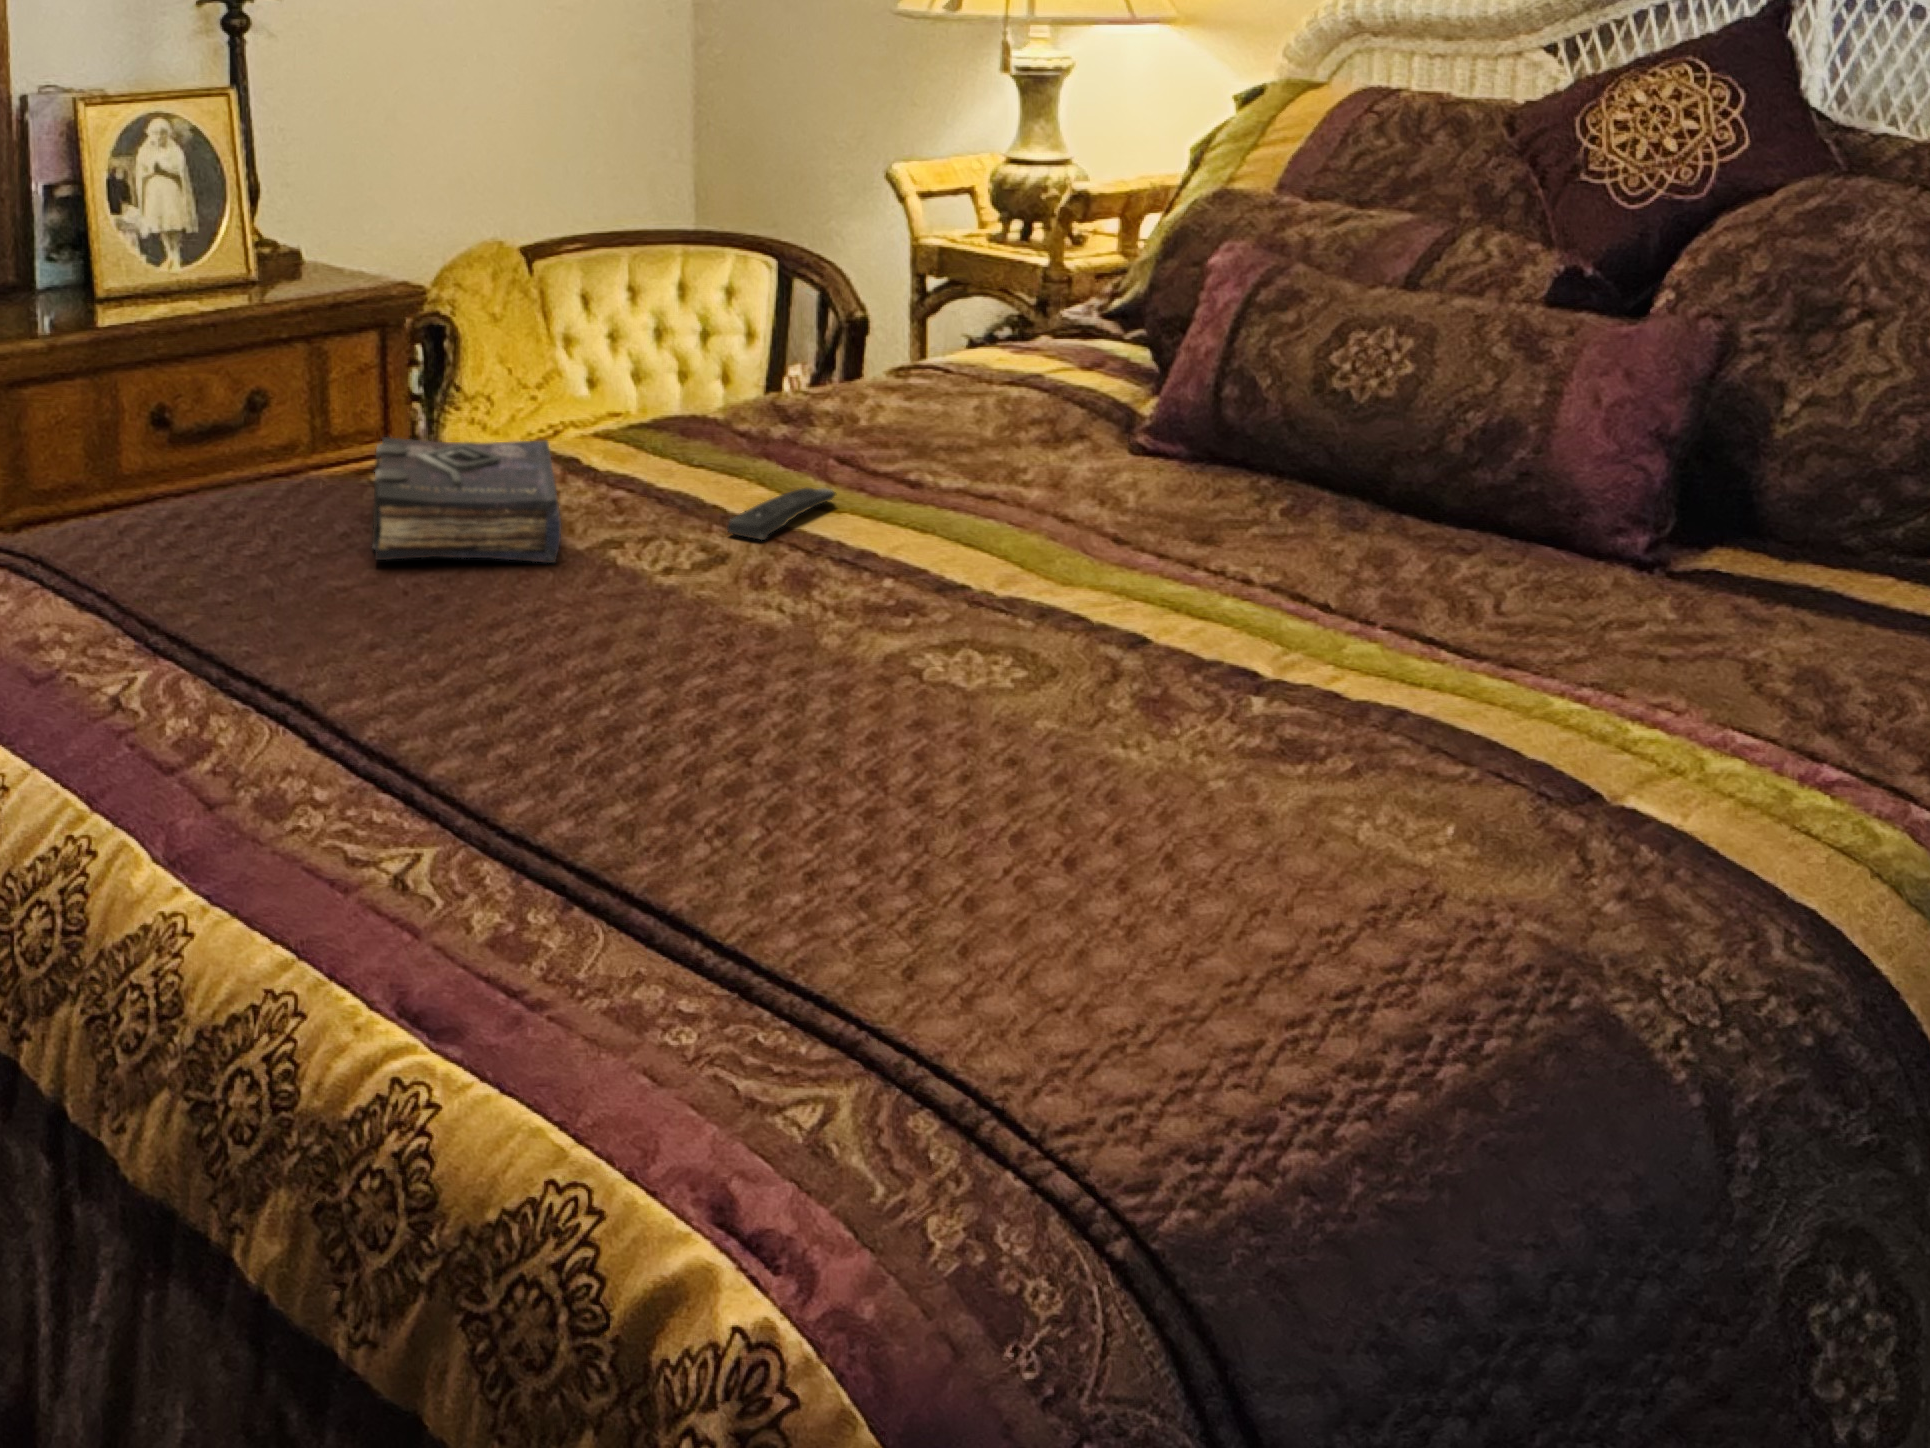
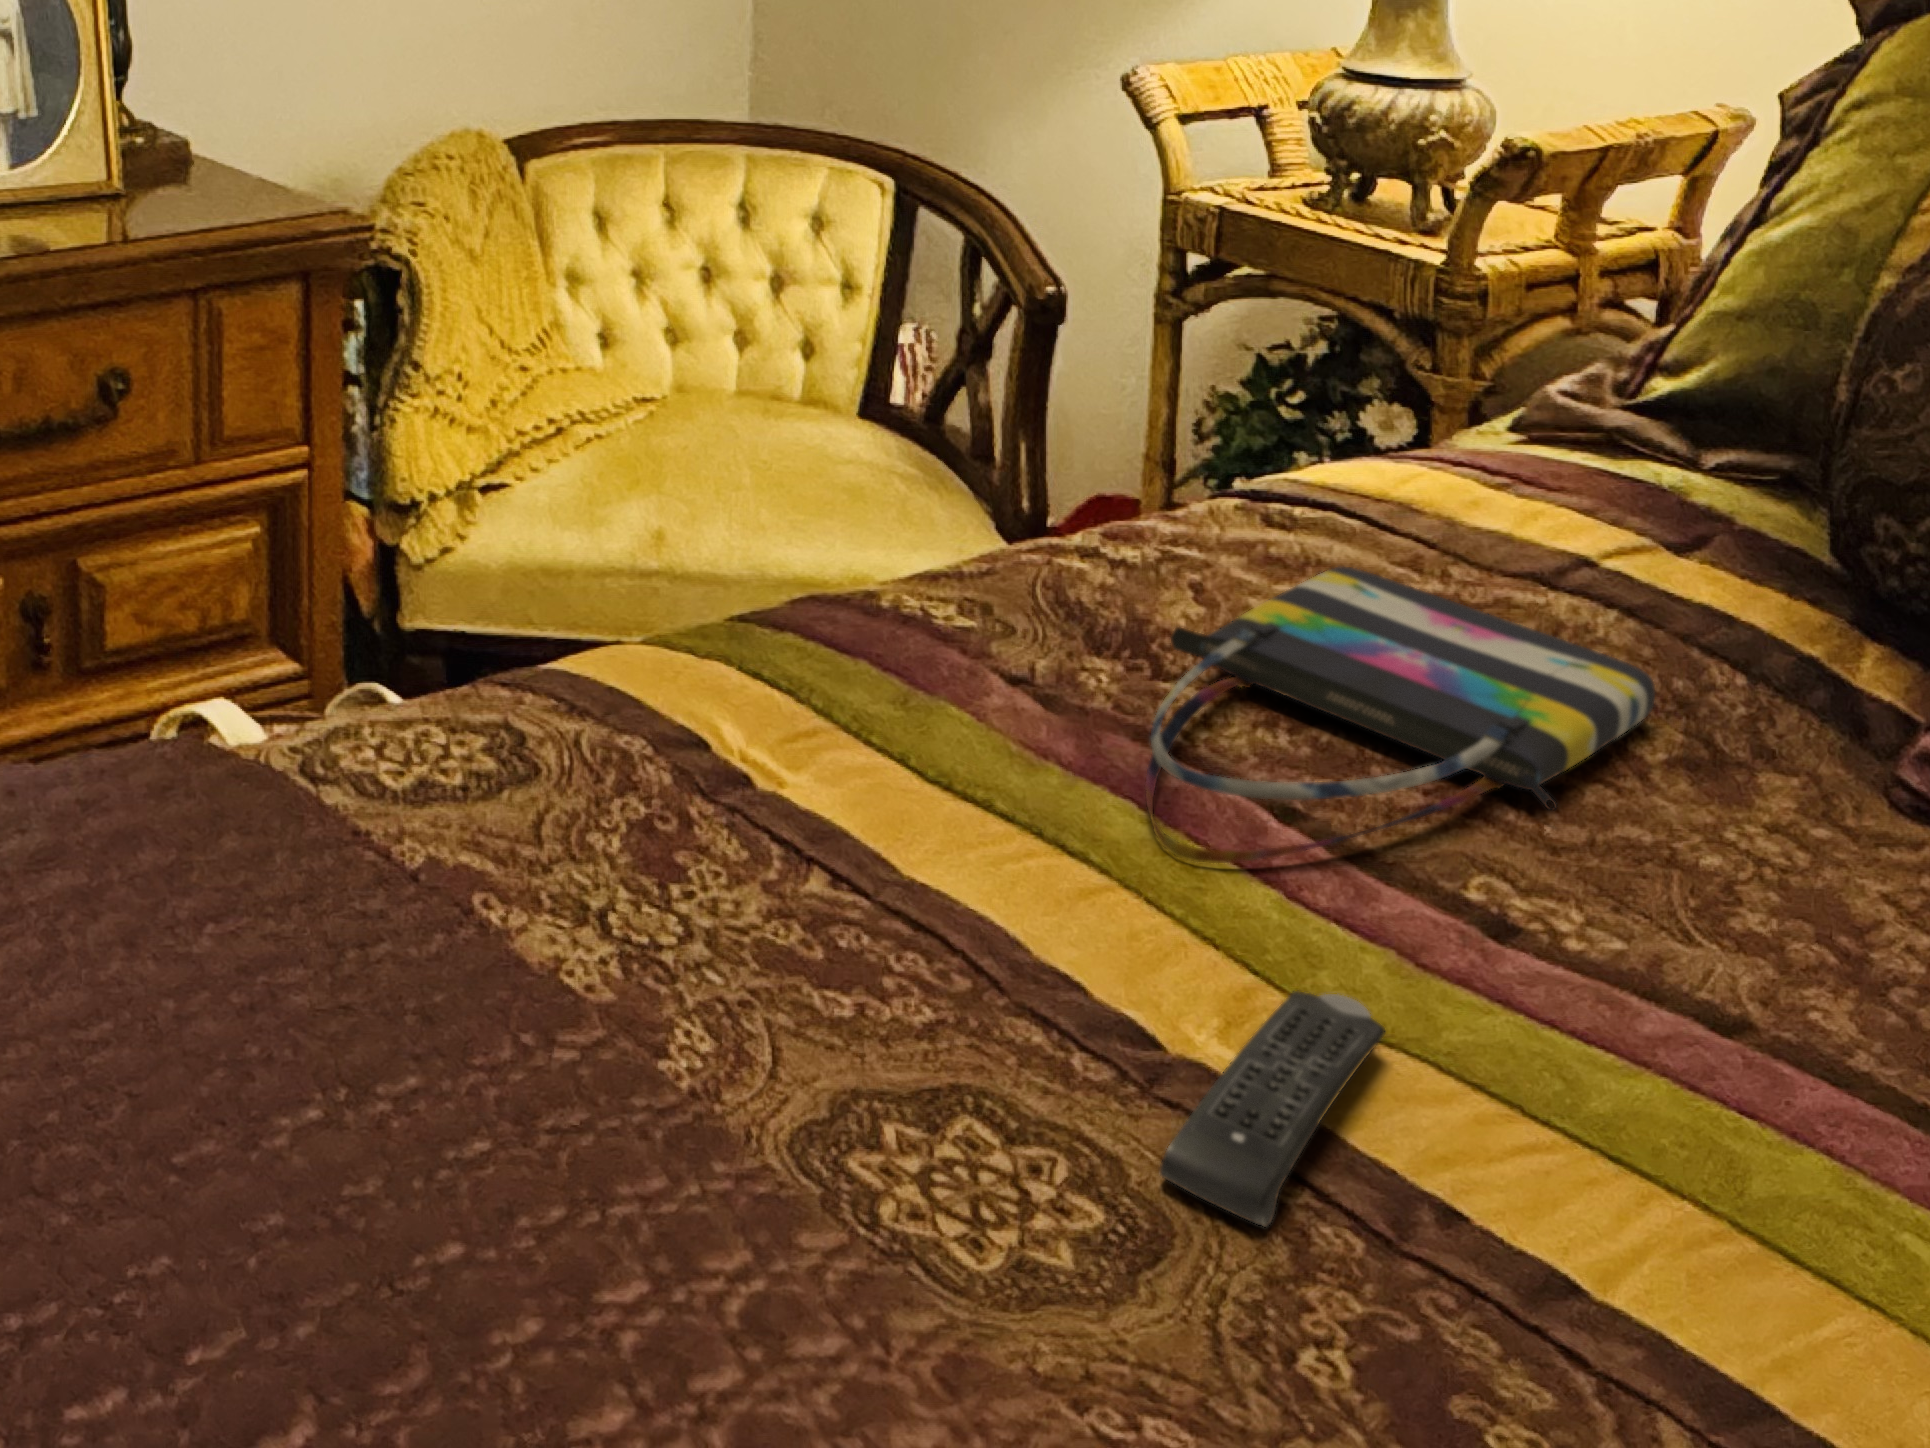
tote bag: none [775,375,1028,468] -> present [1145,566,1655,863]
book: present [372,437,561,563] -> none [278,781,765,1291]

